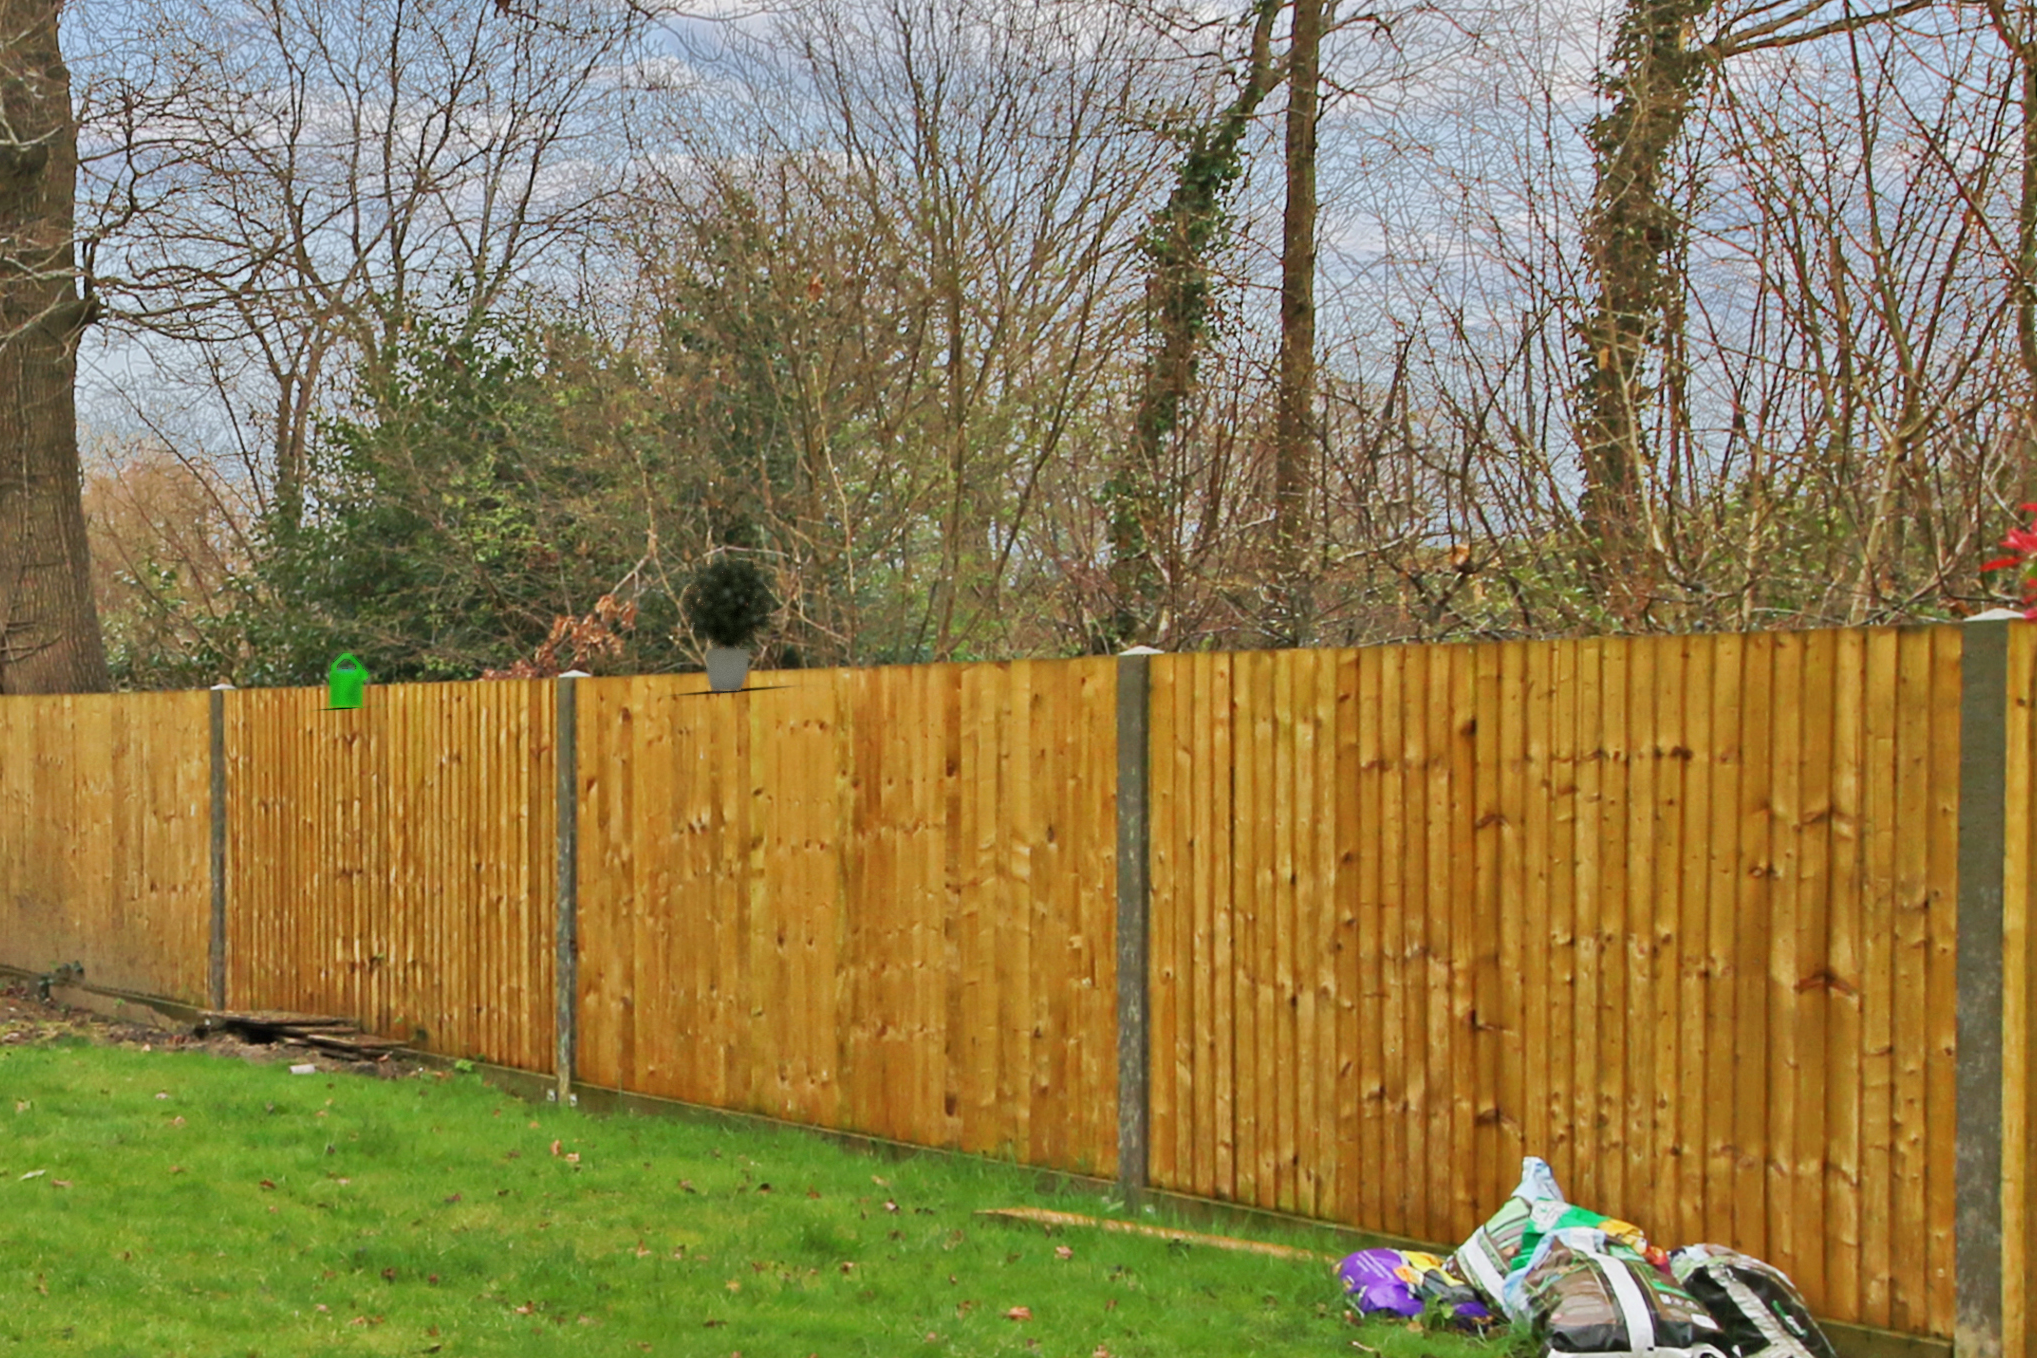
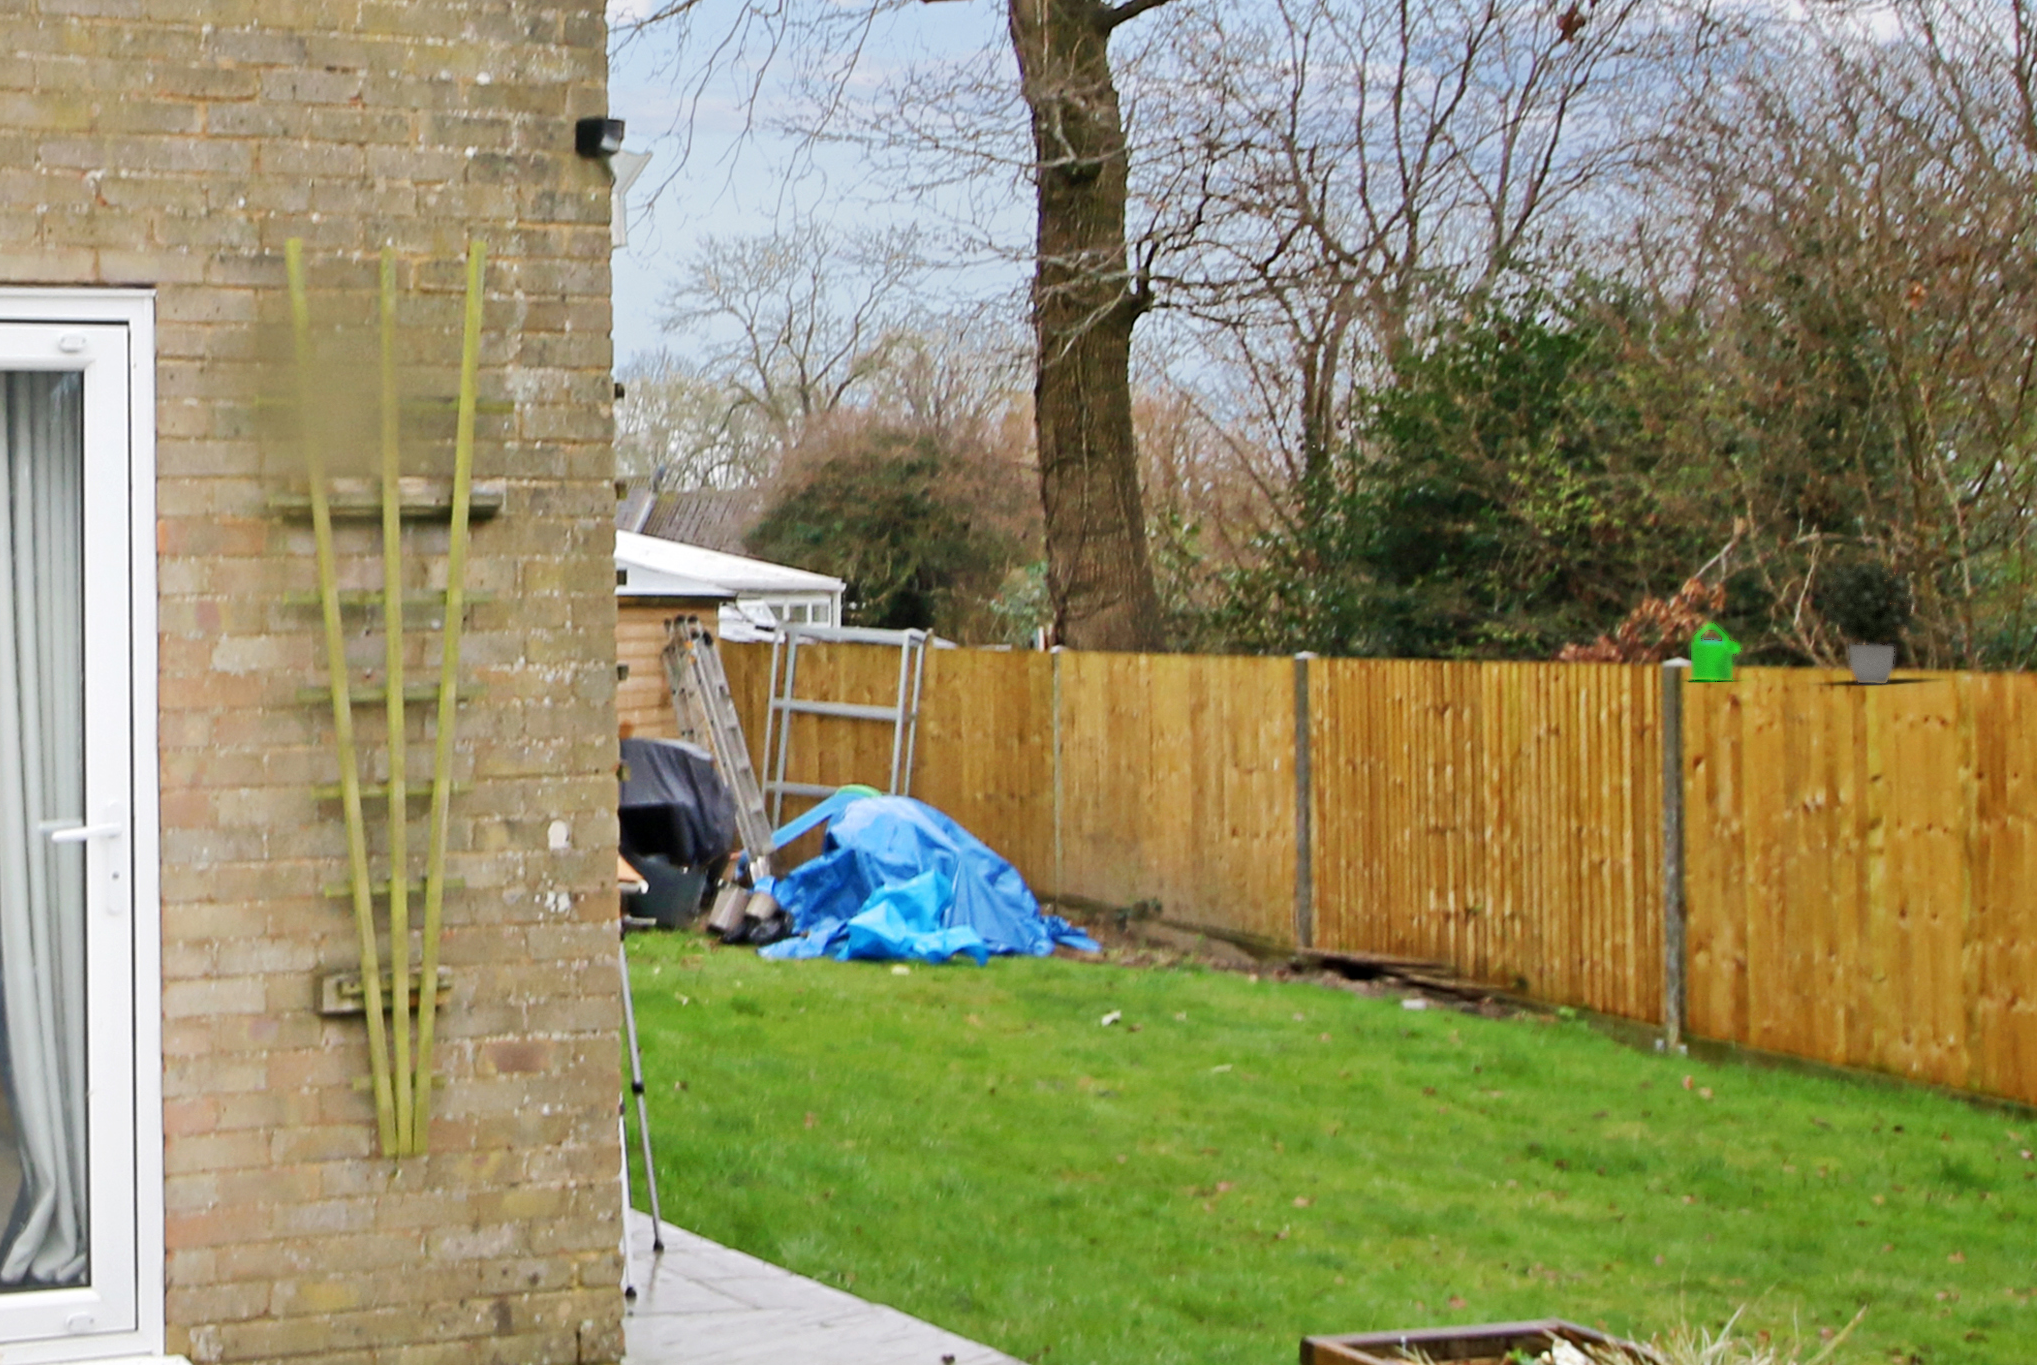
watering can: present [328,653,368,708] -> present [1689,623,1740,681]

